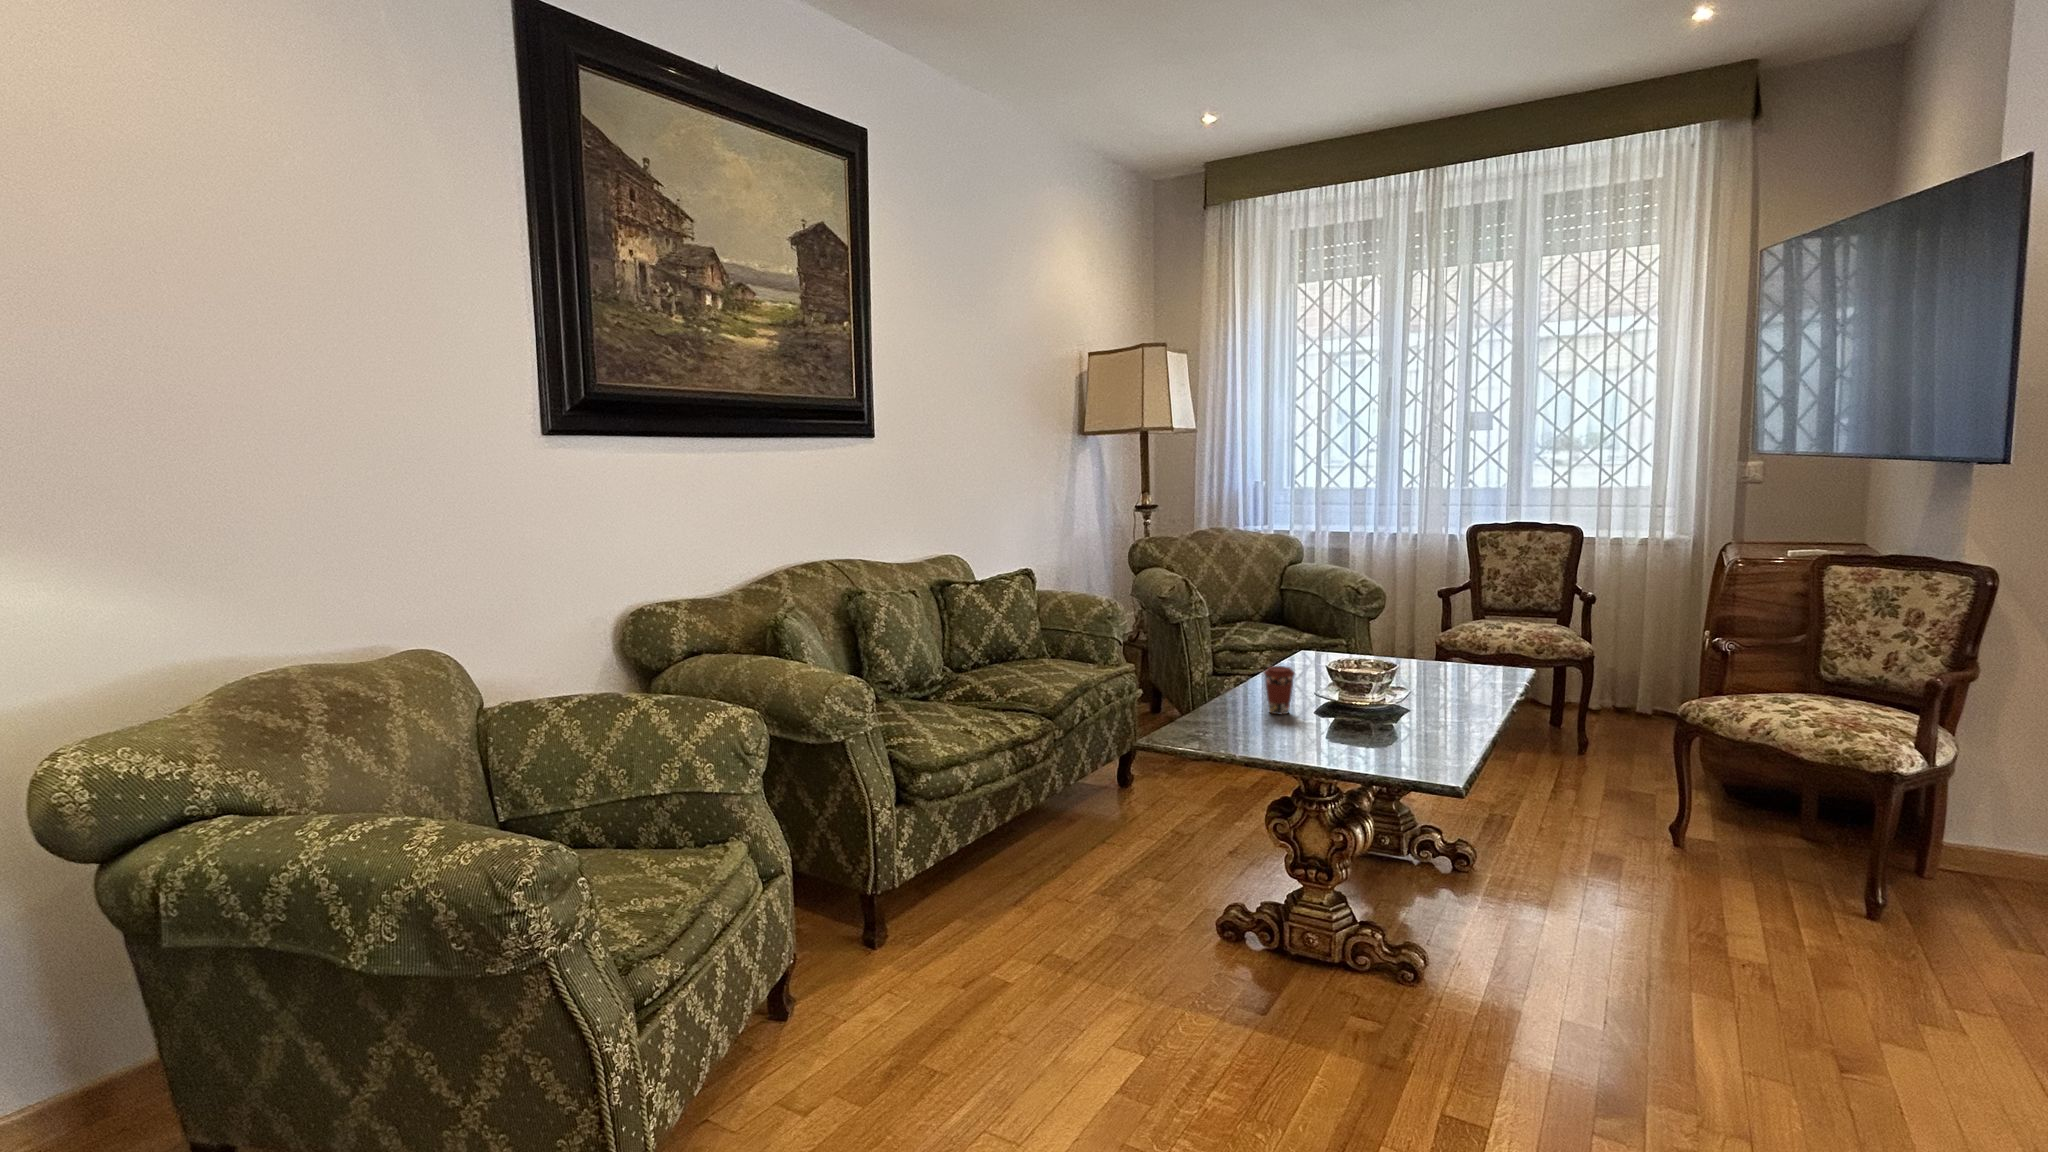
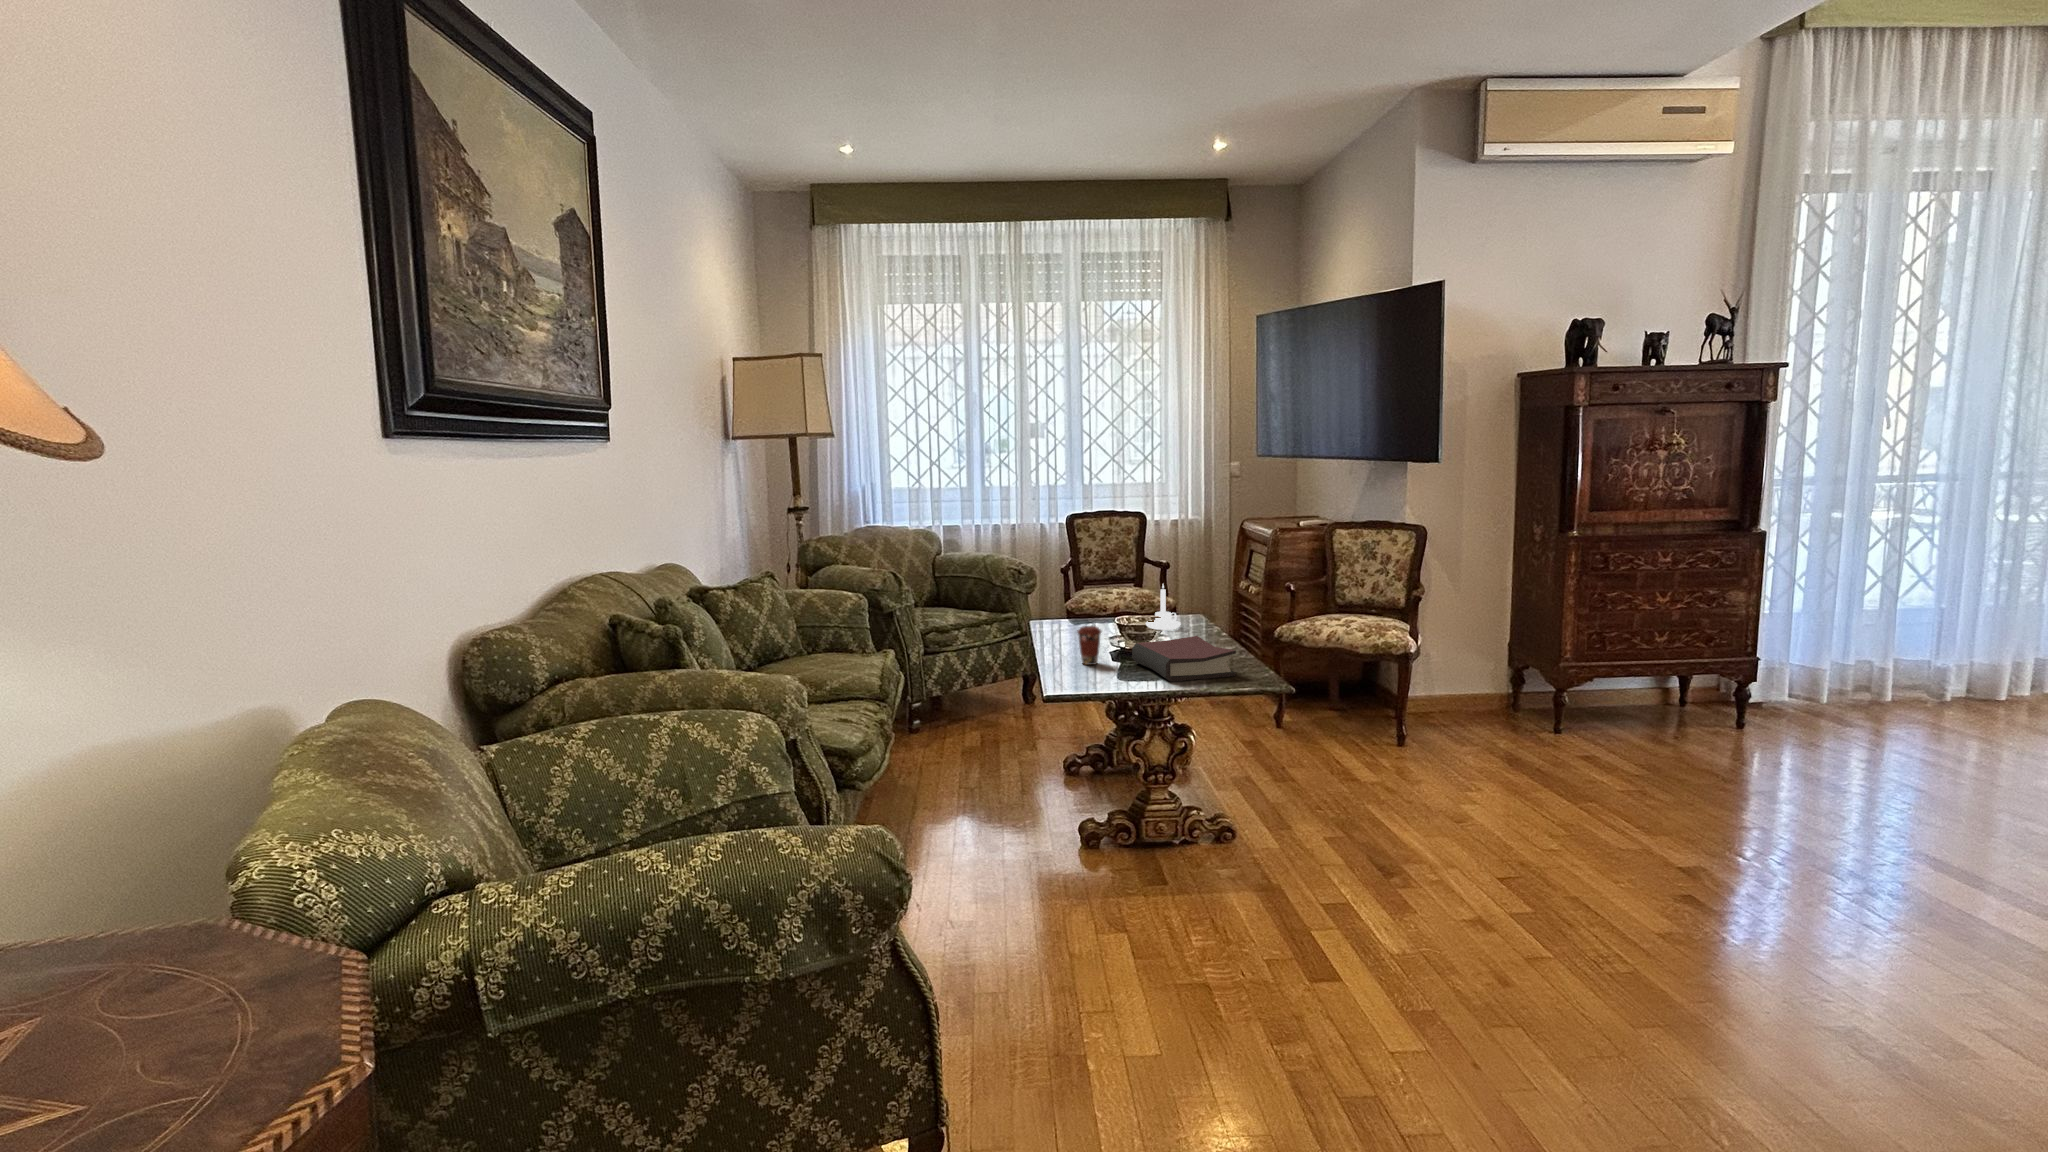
candle holder: none [1434,622,1484,684] -> present [1146,584,1181,630]
hardback book: none [1322,695,1430,760] -> present [1132,636,1236,682]

